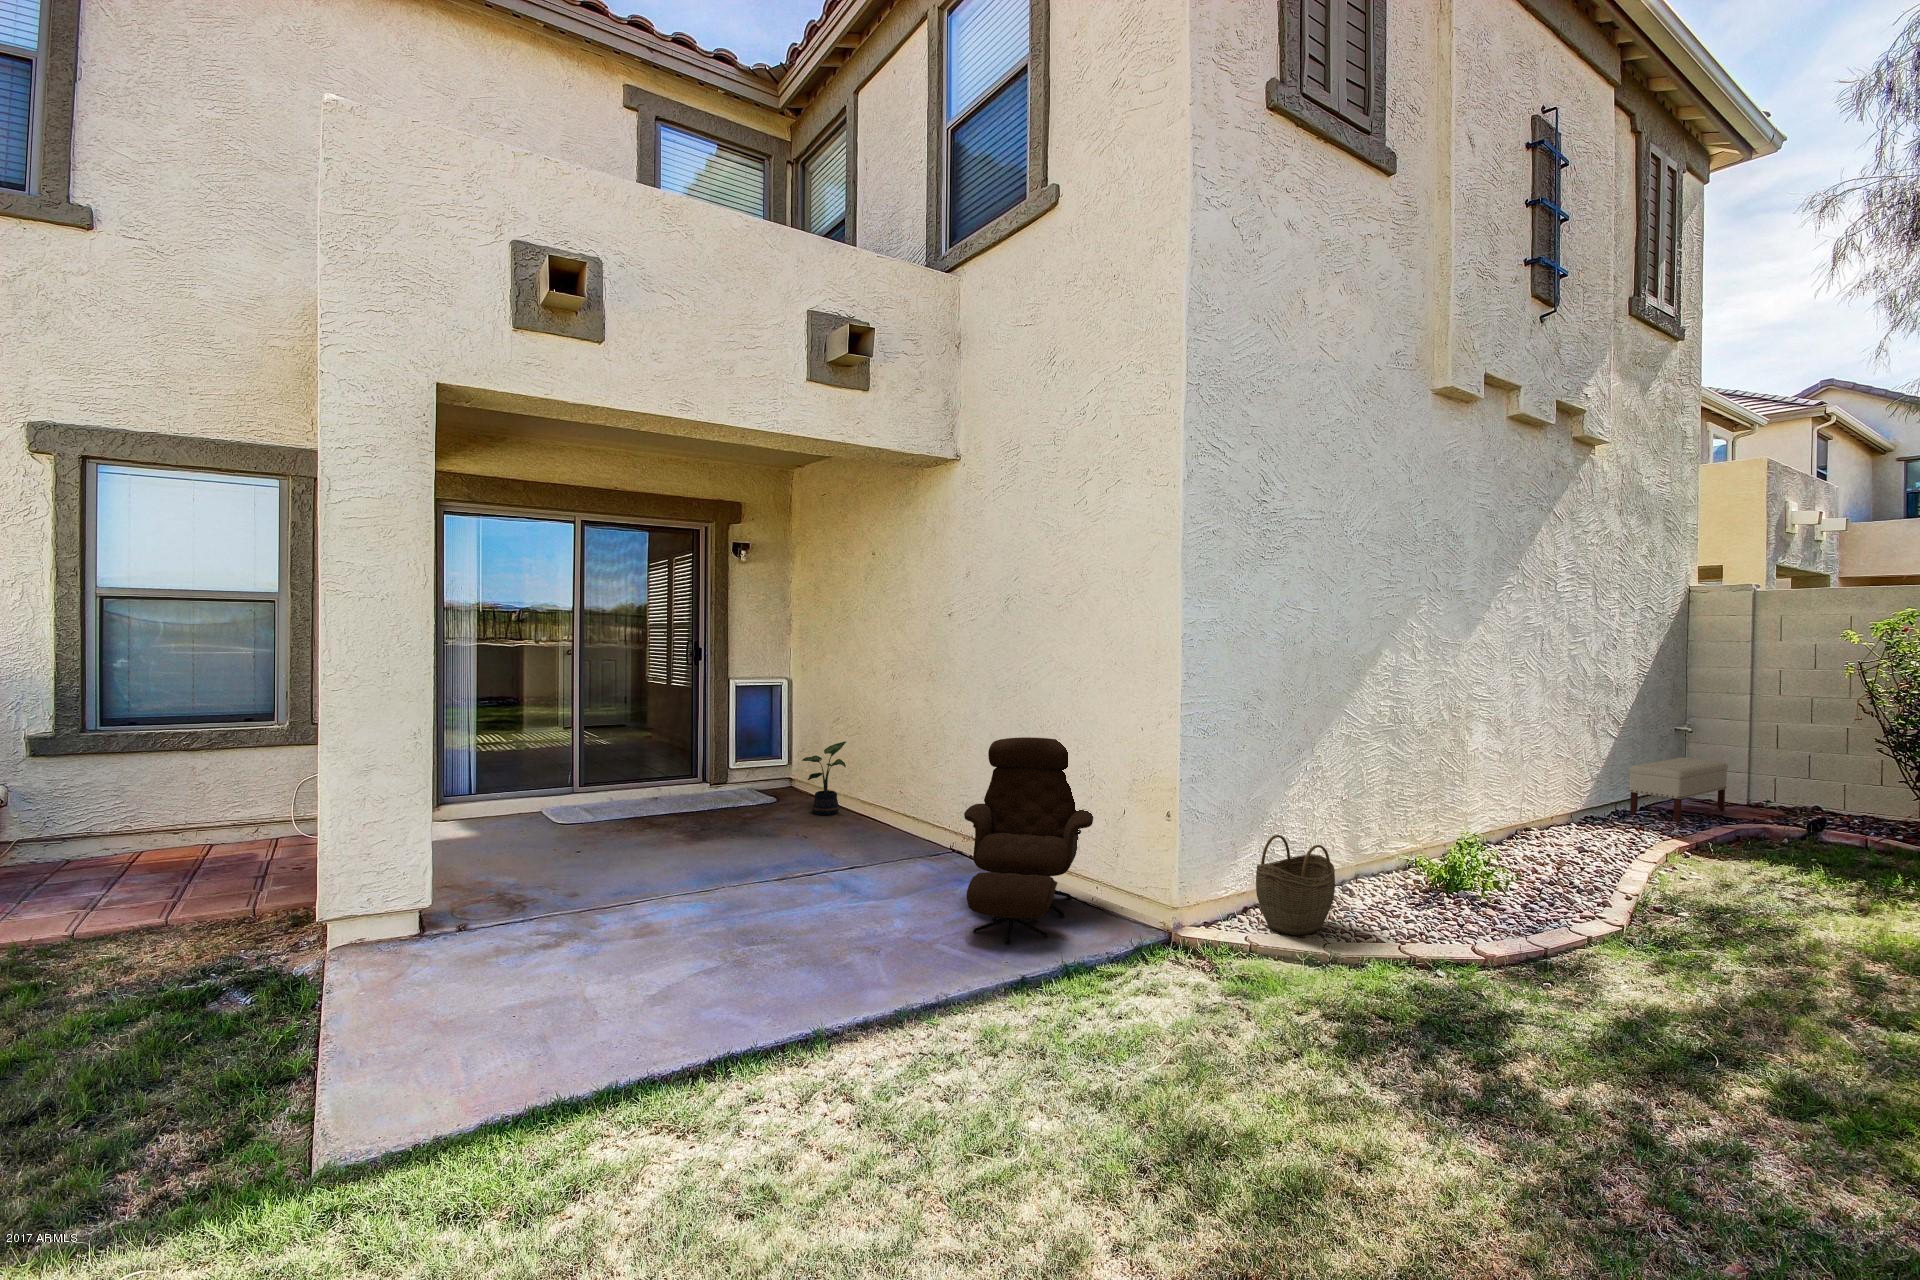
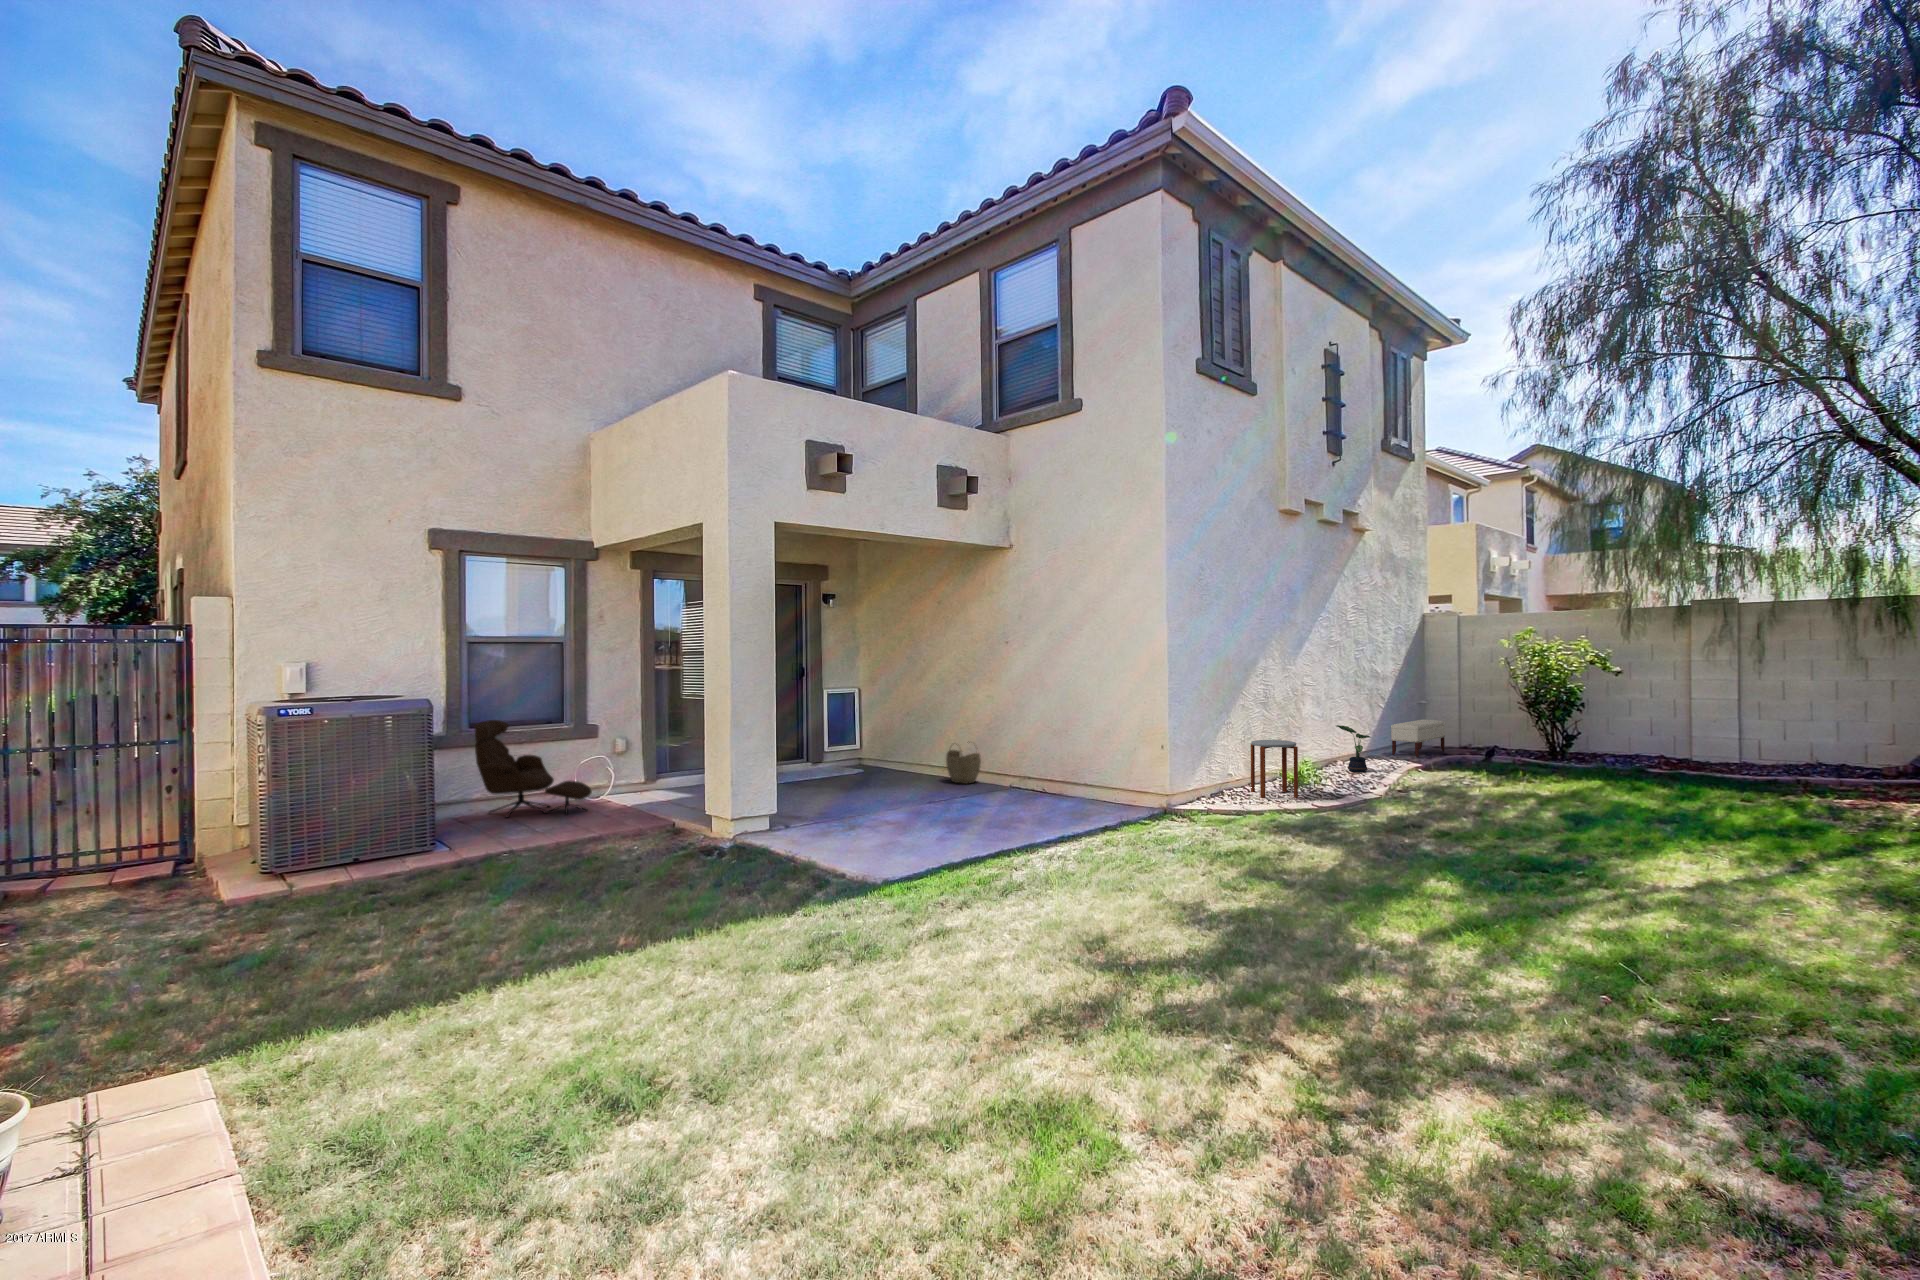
lounge chair: present [964,737,1093,944] -> present [474,720,592,817]
potted plant: present [802,741,846,815] -> present [1336,725,1371,772]
side table: none [1360,799,1452,915] -> present [1251,740,1298,798]
woven basket: present [1256,835,1335,935] -> present [946,744,981,784]

